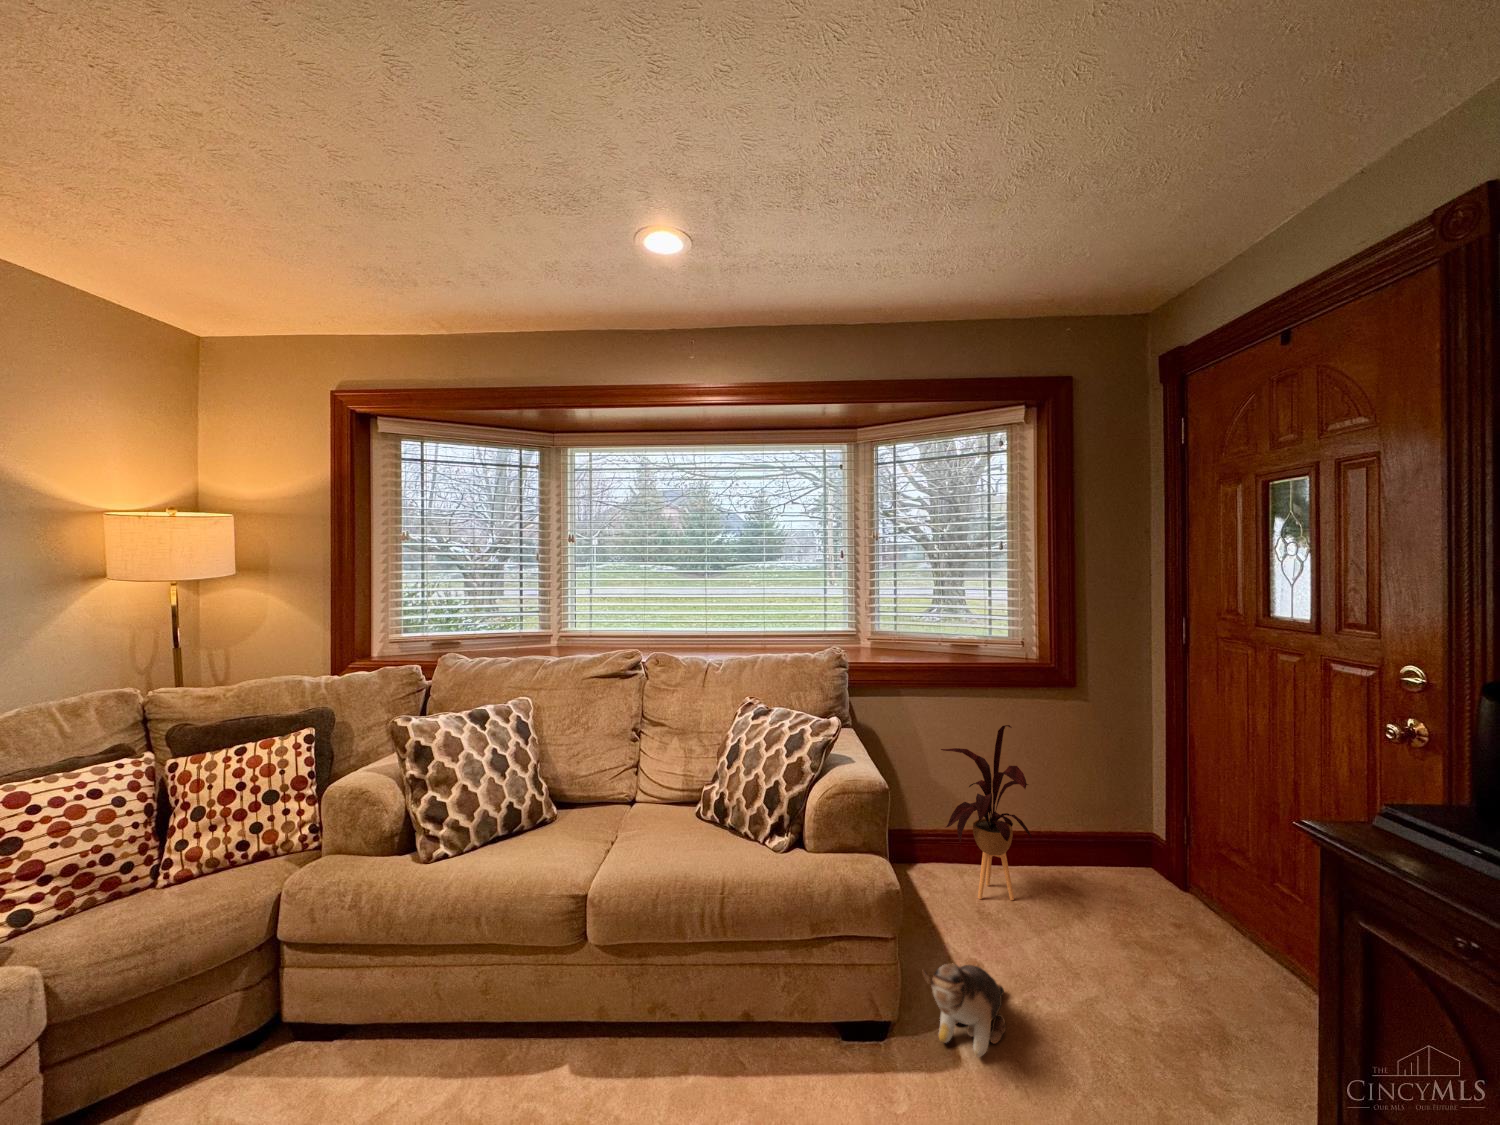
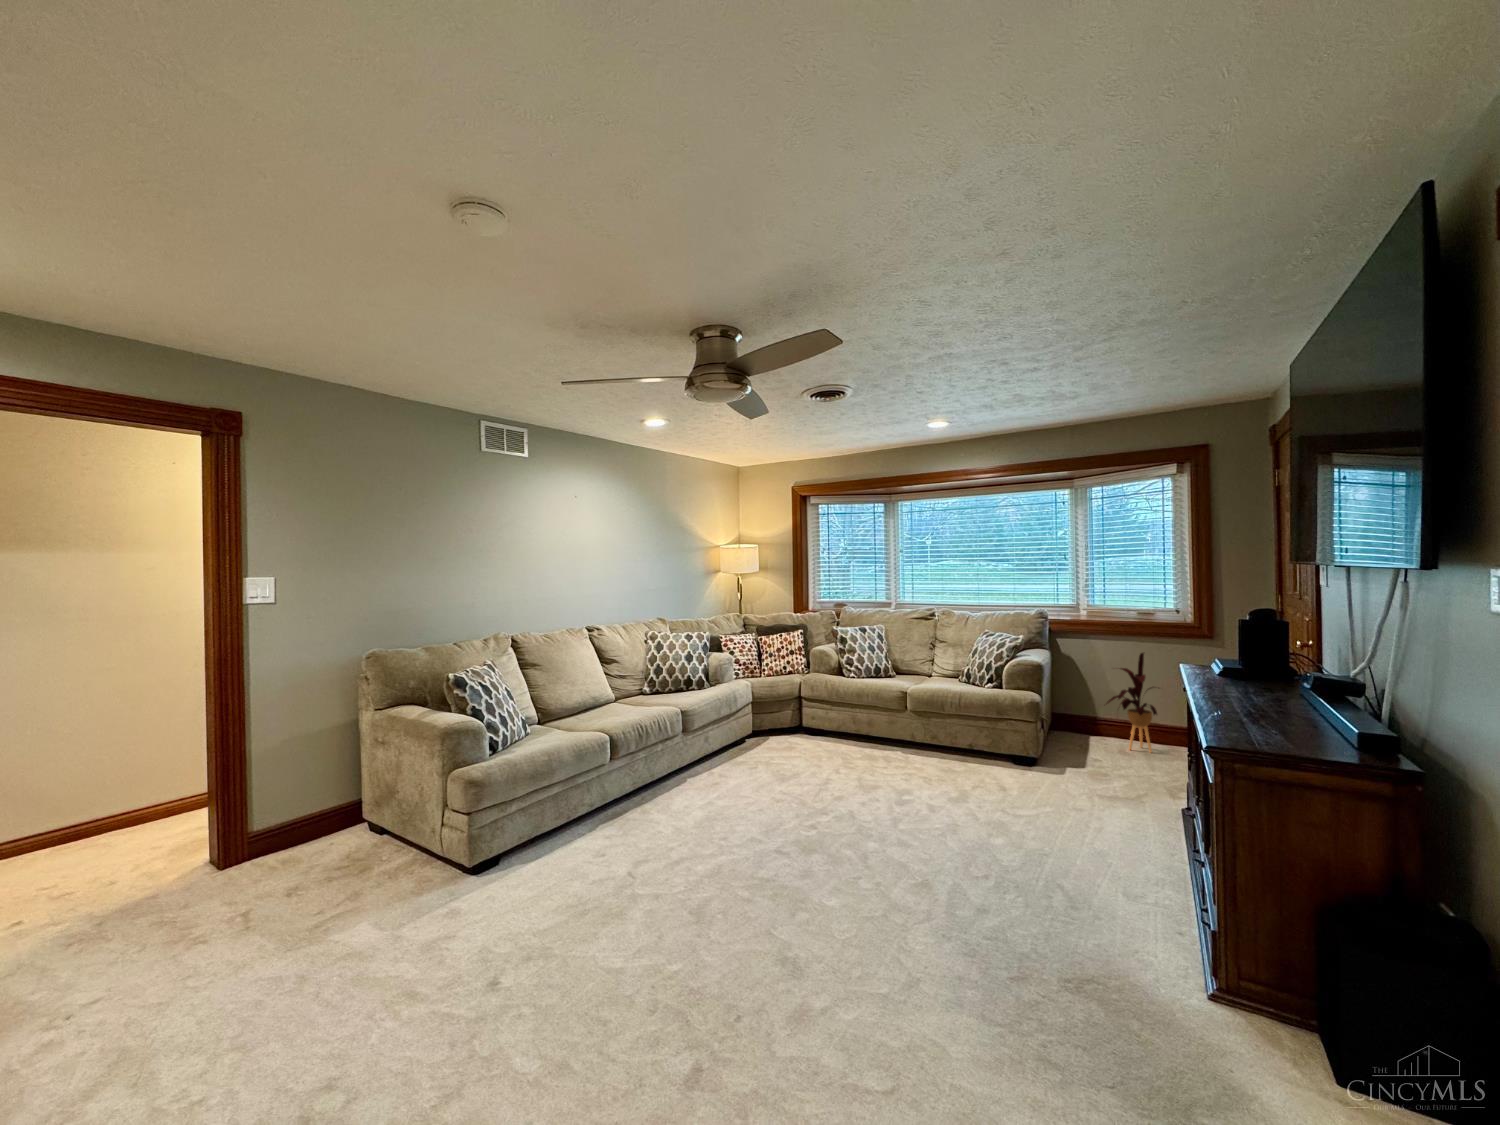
plush toy: present [923,963,1006,1057] -> none [1046,736,1107,776]

